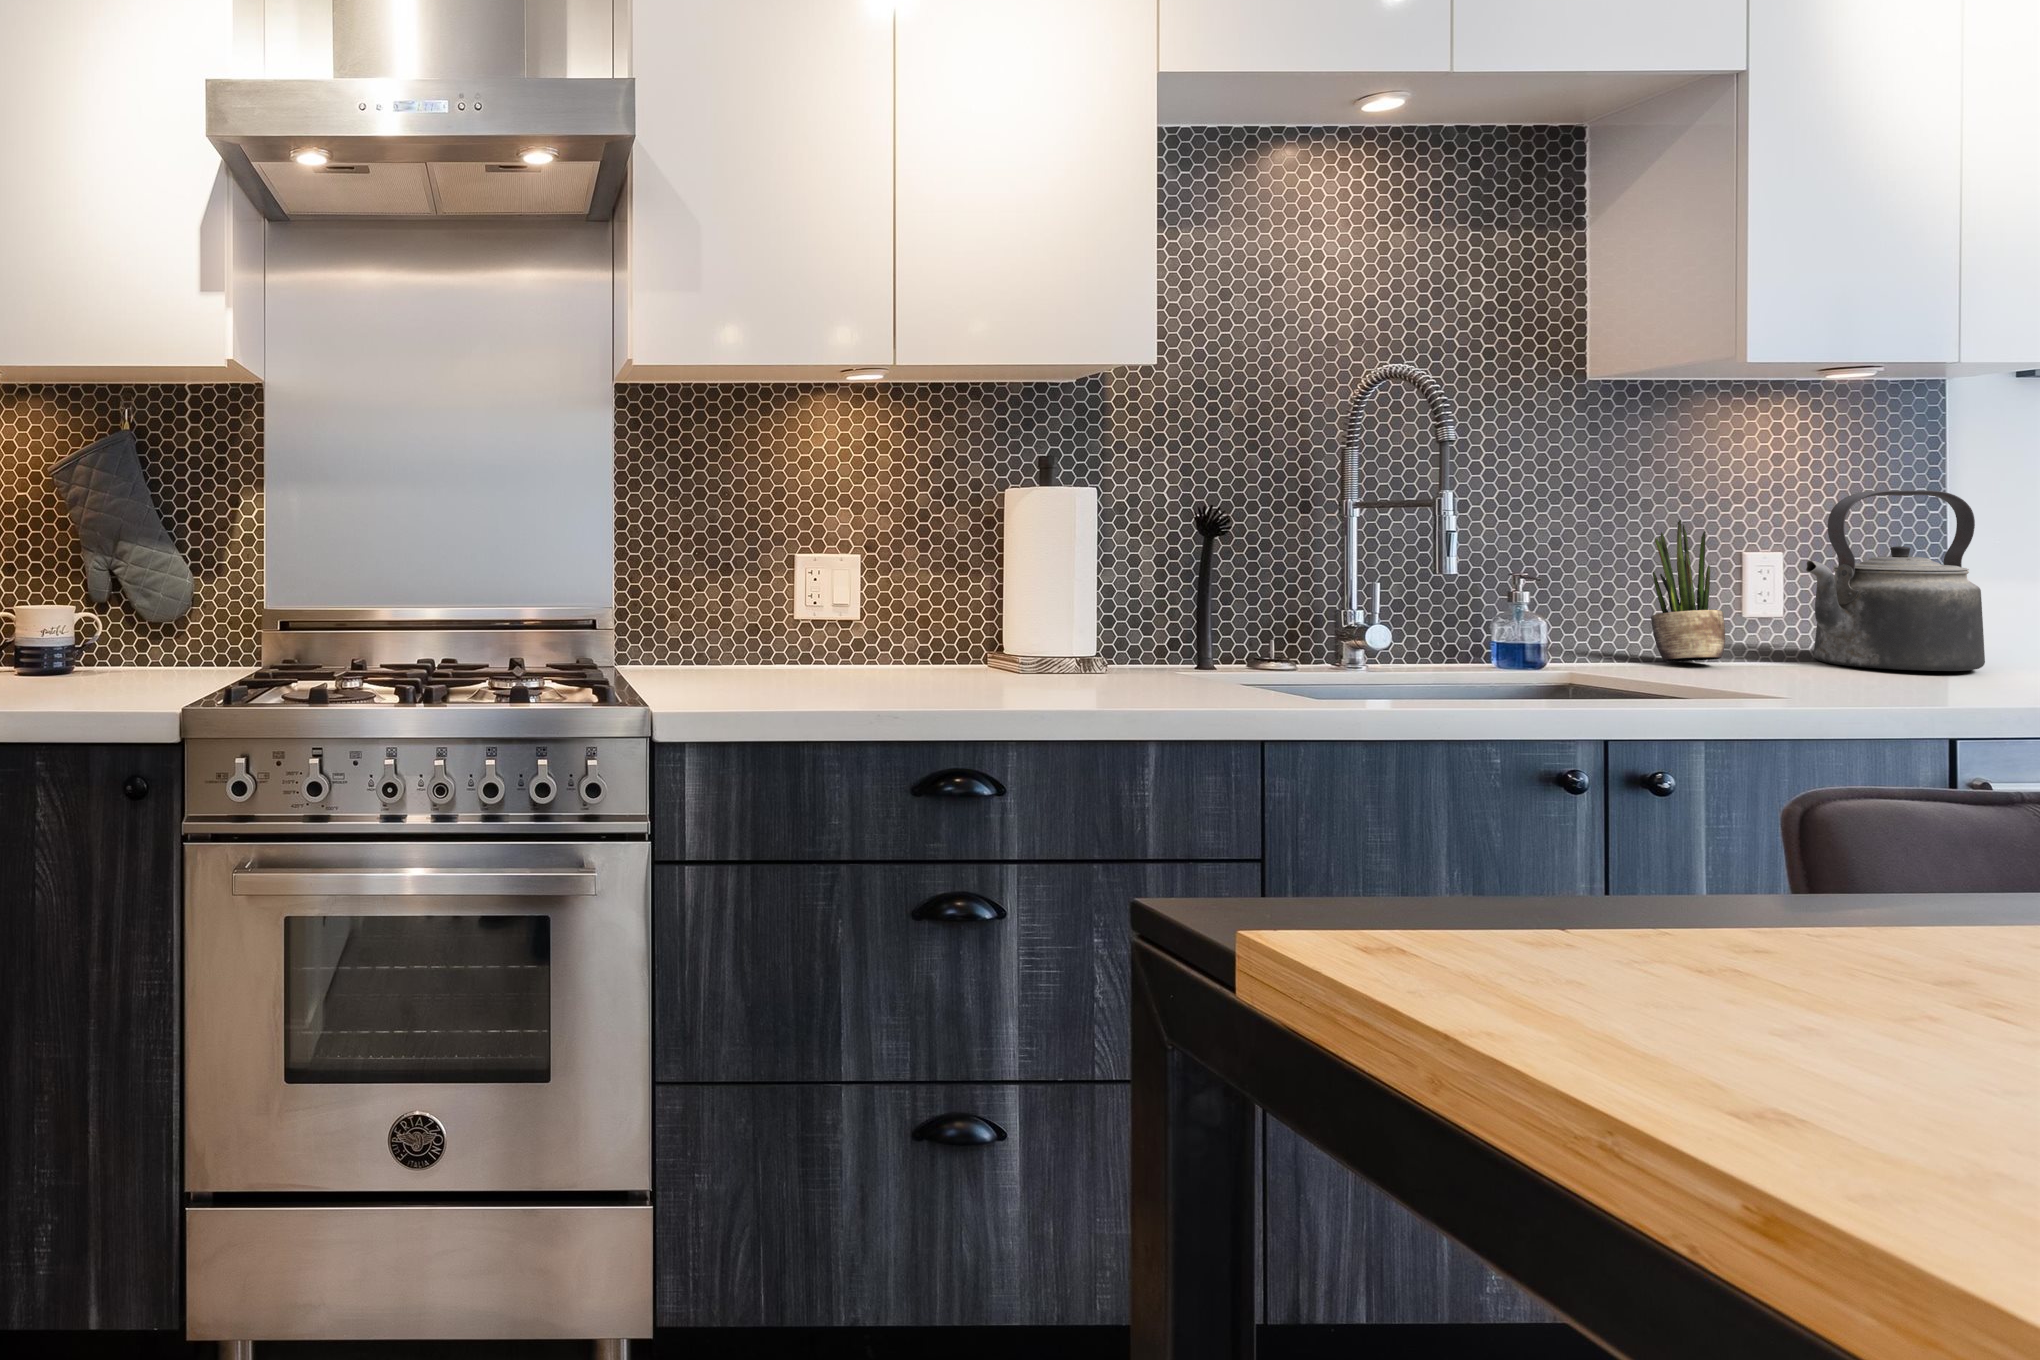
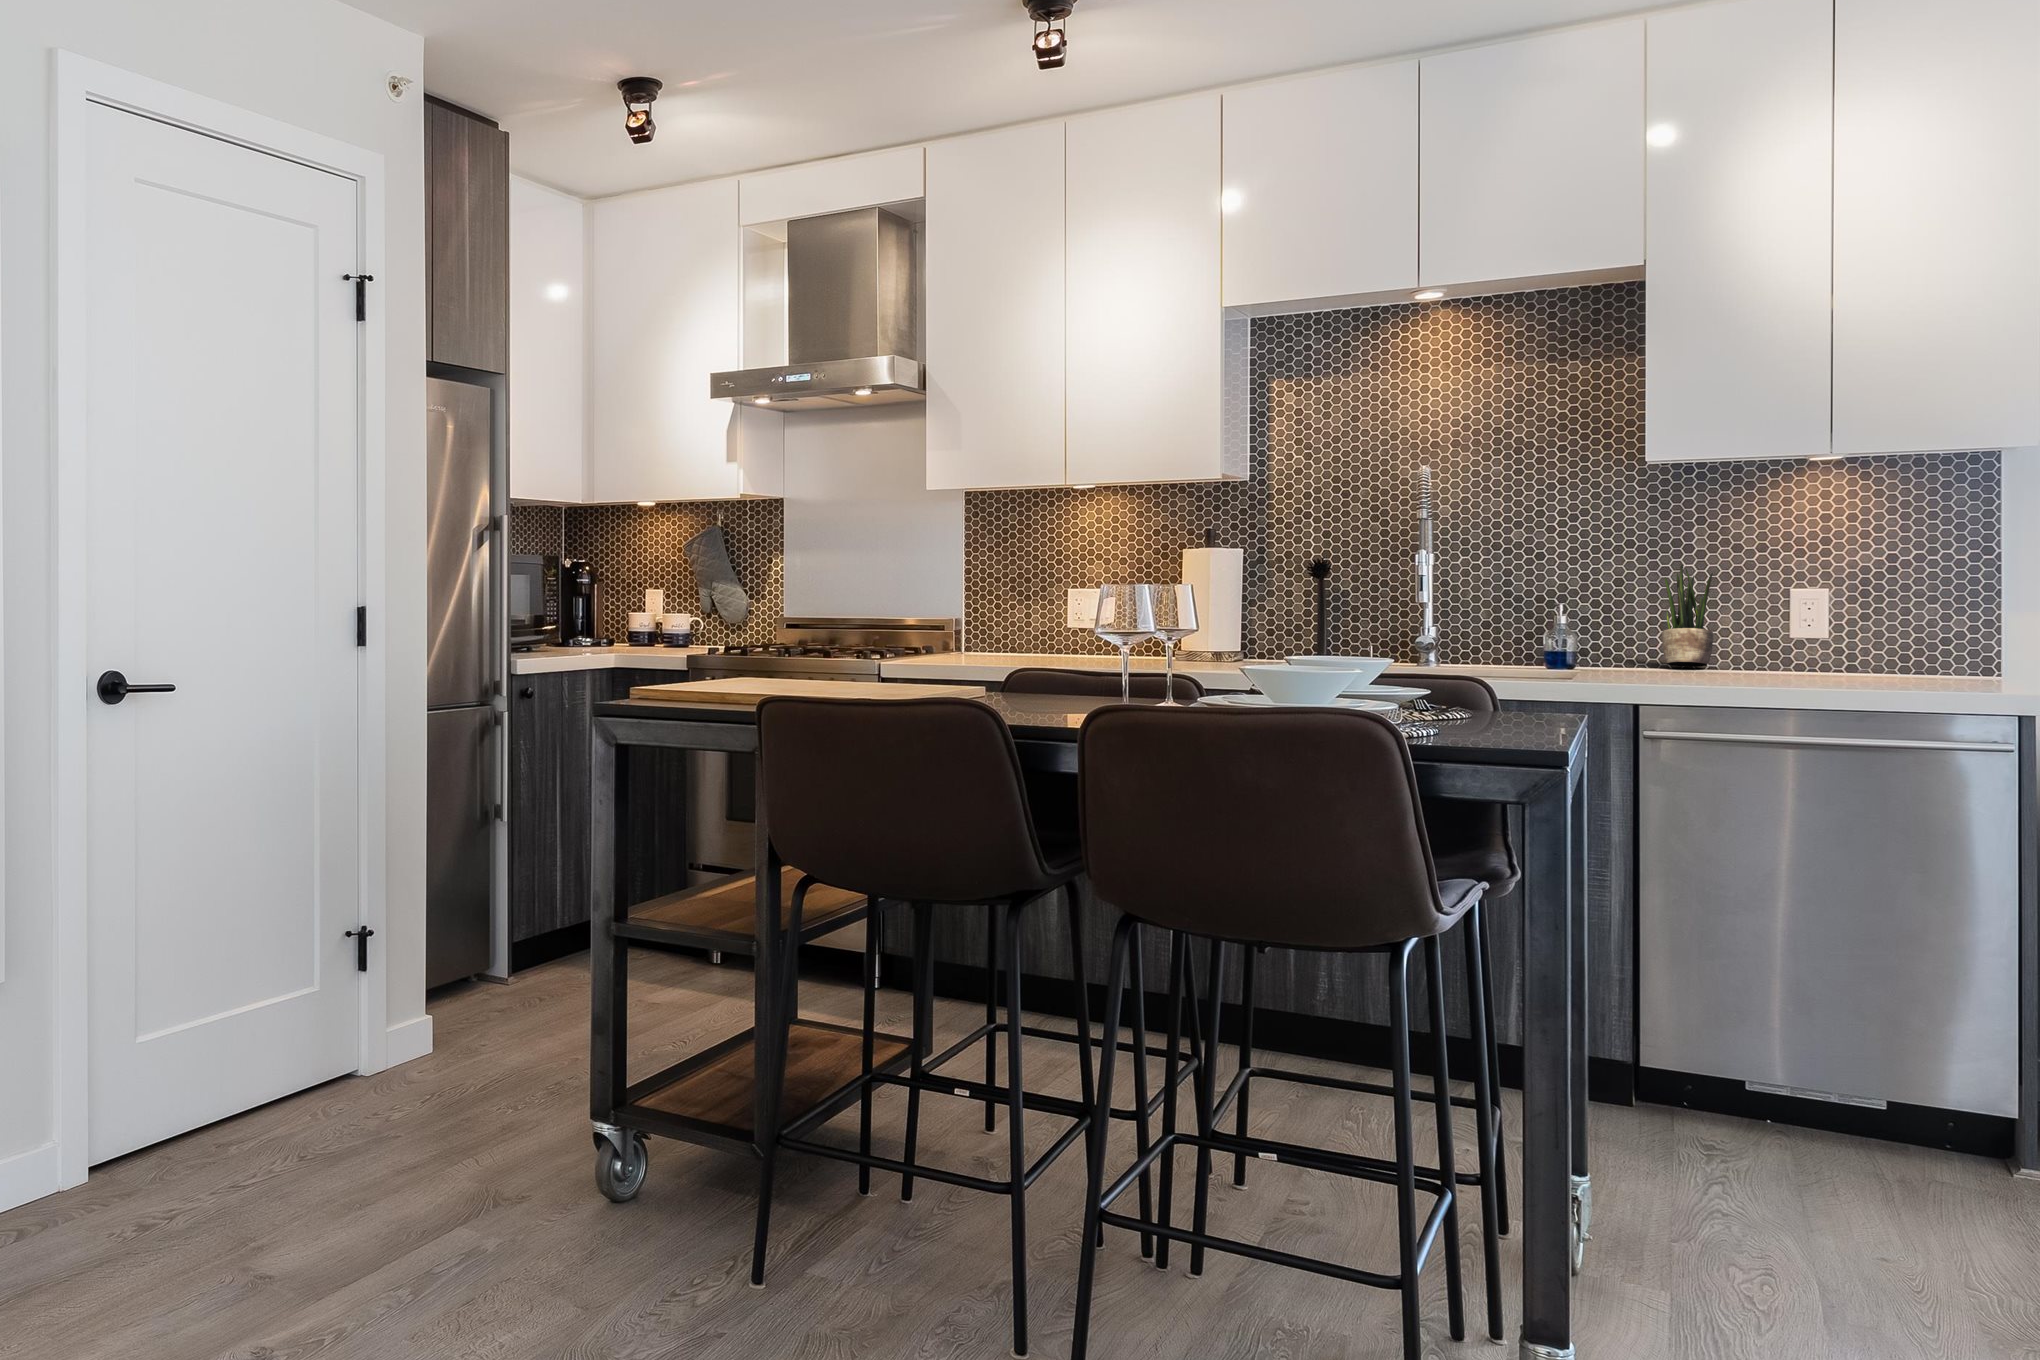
kettle: present [1806,490,1985,671] -> none [1782,540,1946,675]

